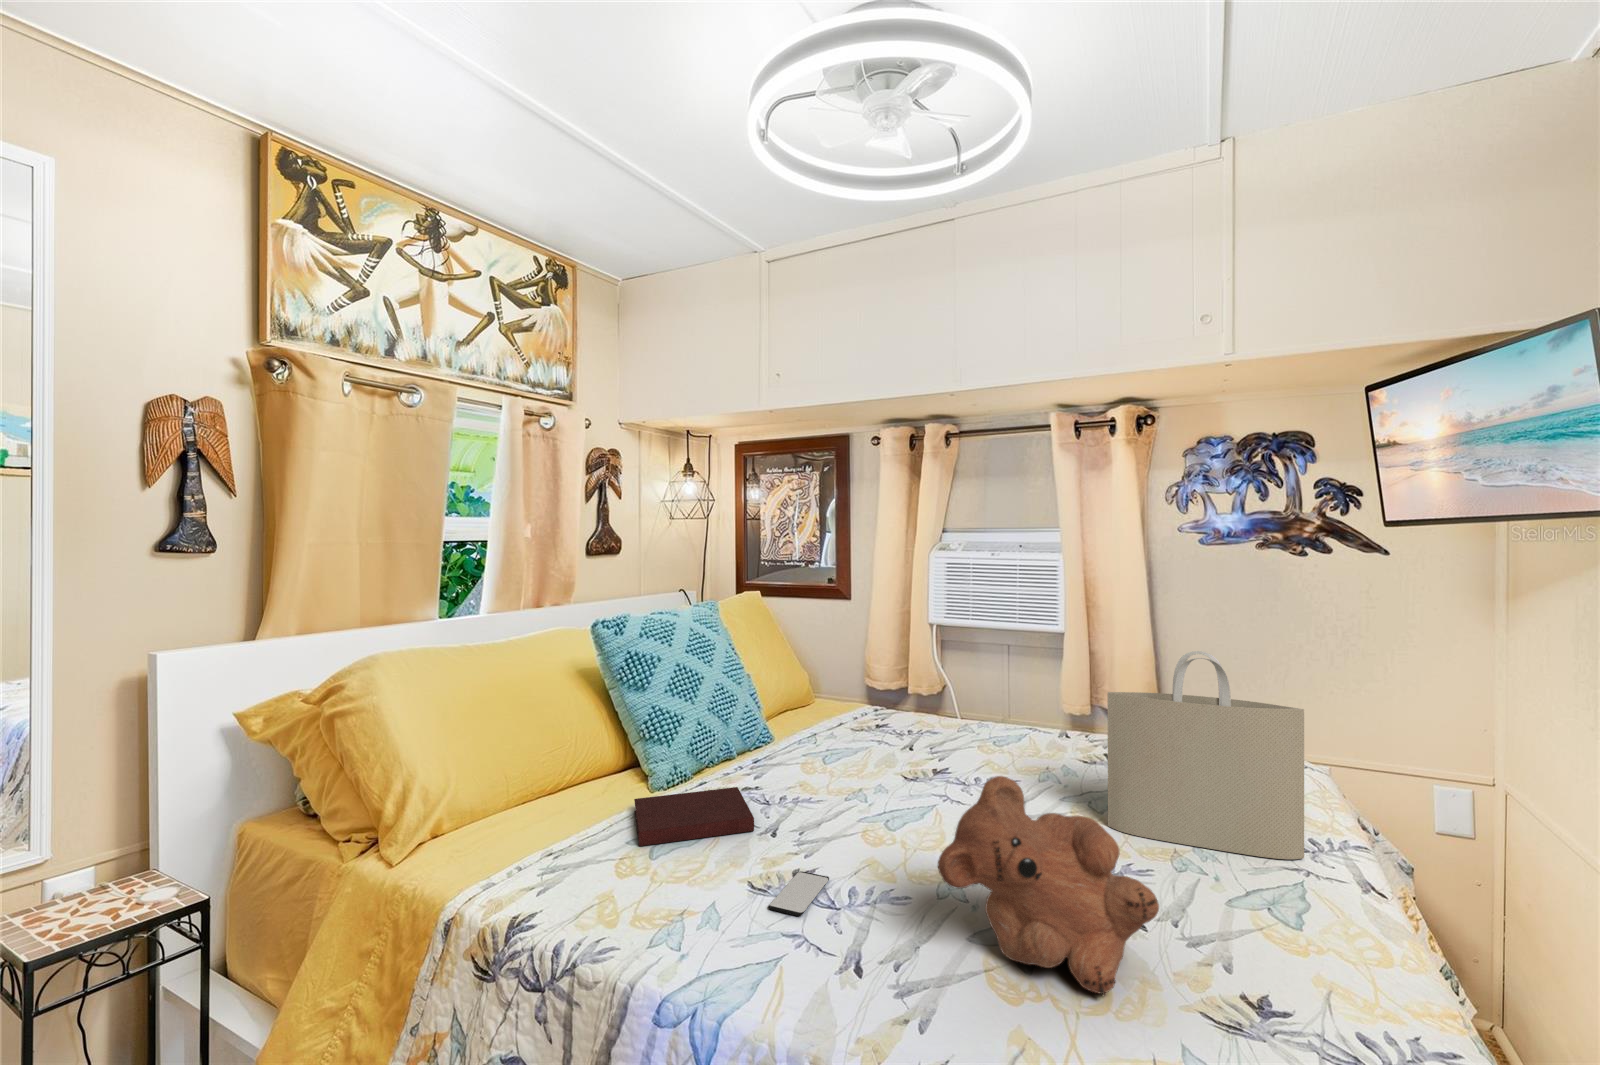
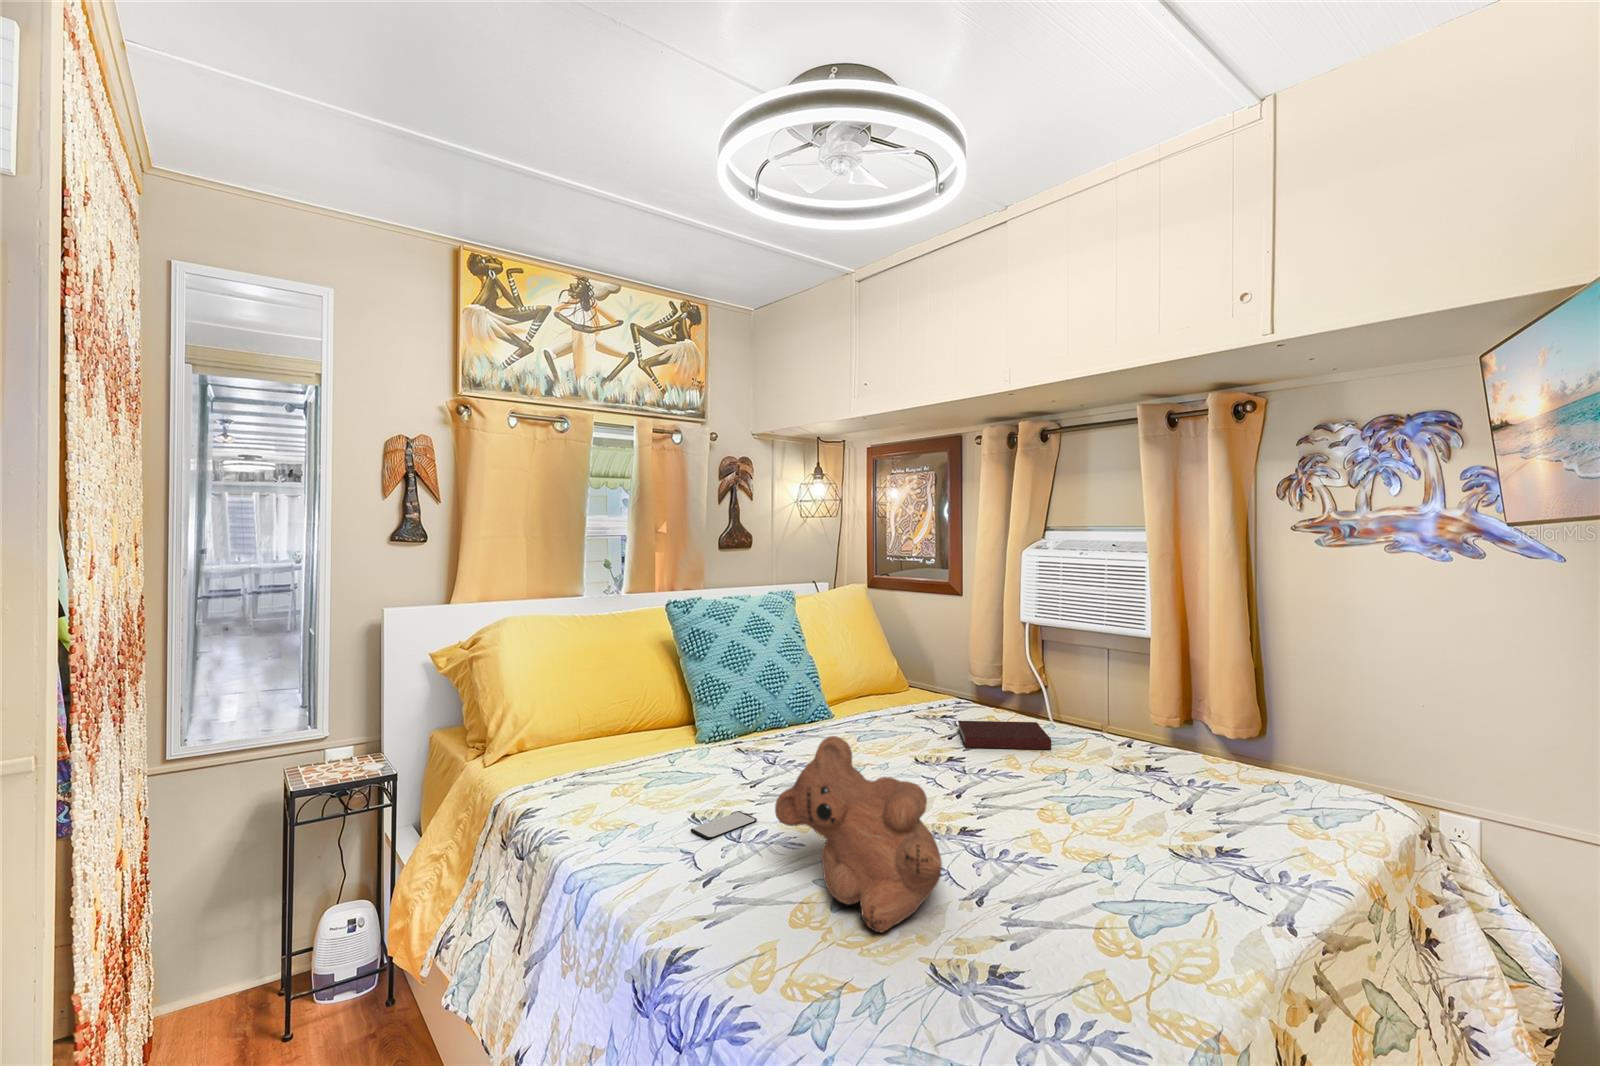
tote bag: present [1108,651,1304,859] -> none [1059,652,1246,884]
notebook: present [634,787,754,846] -> present [958,721,1051,750]

